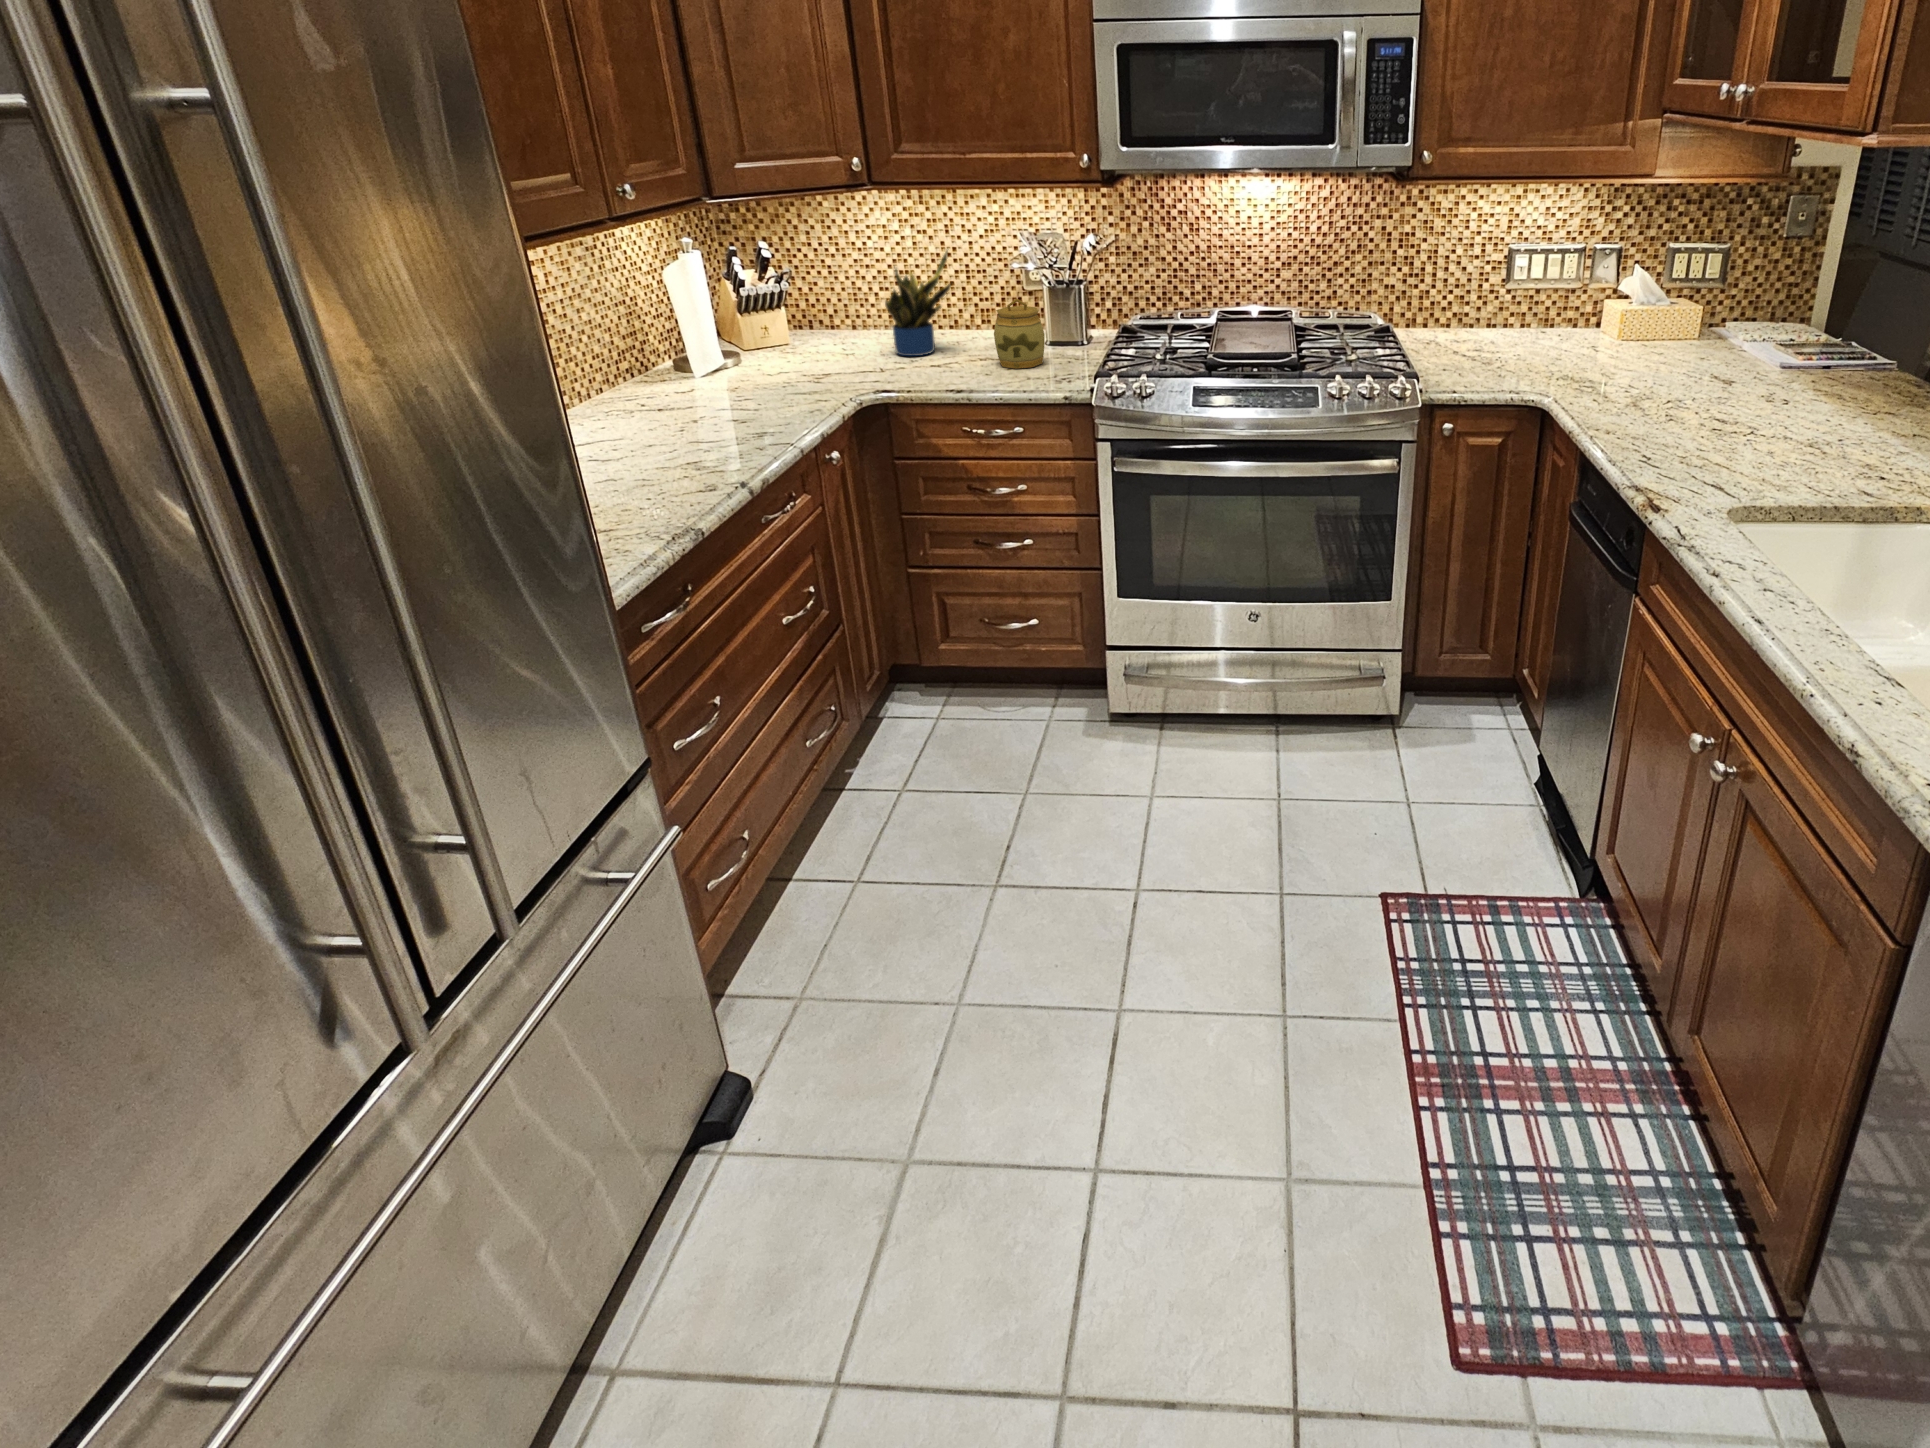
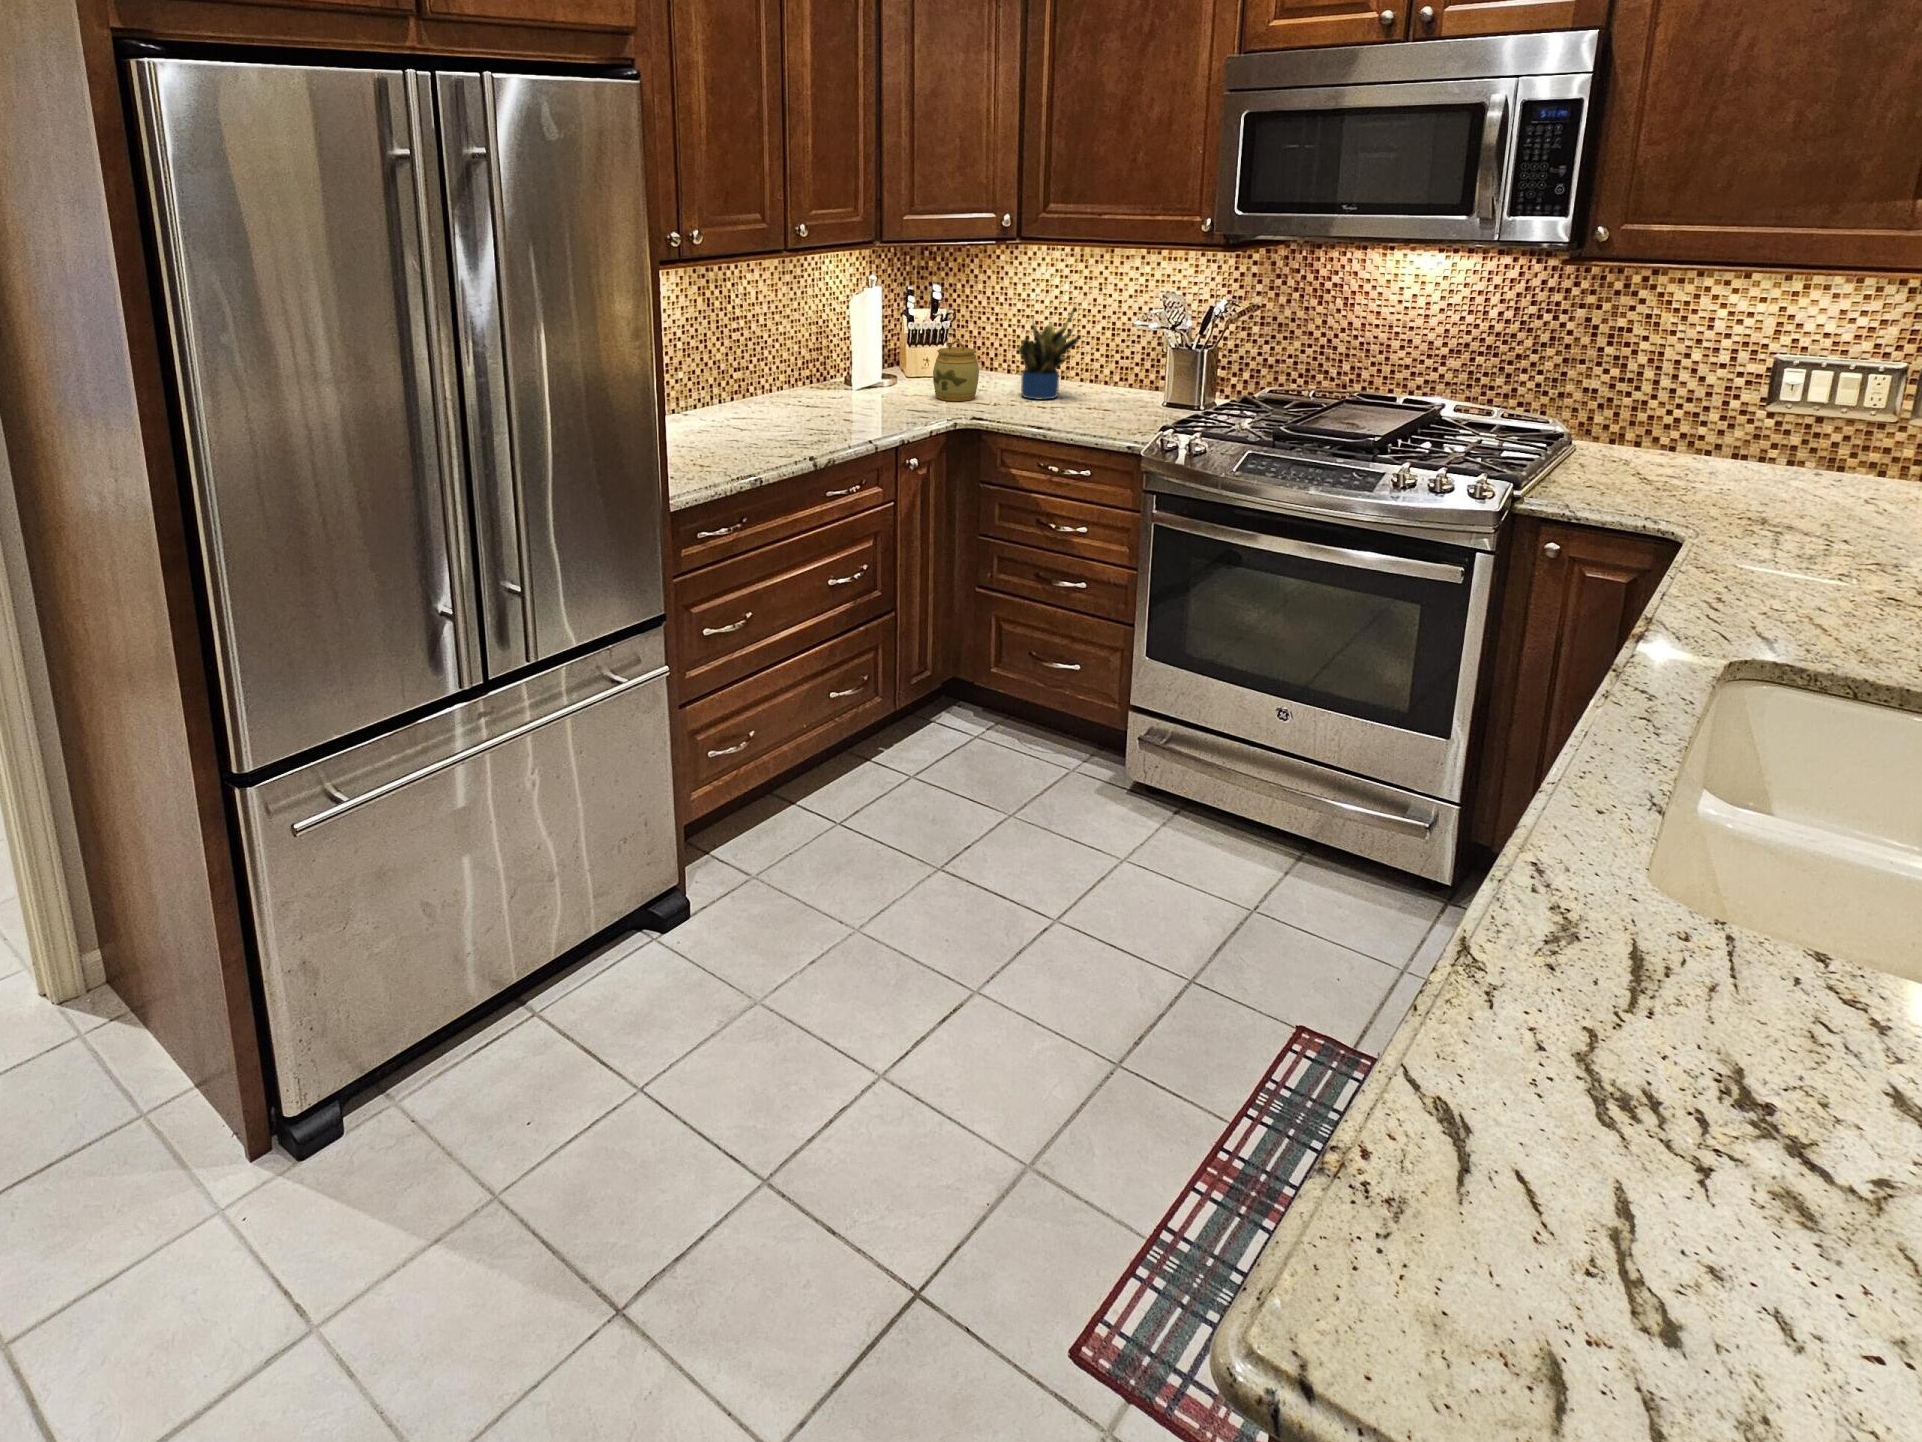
jar: present [994,299,1045,369] -> present [933,340,979,401]

